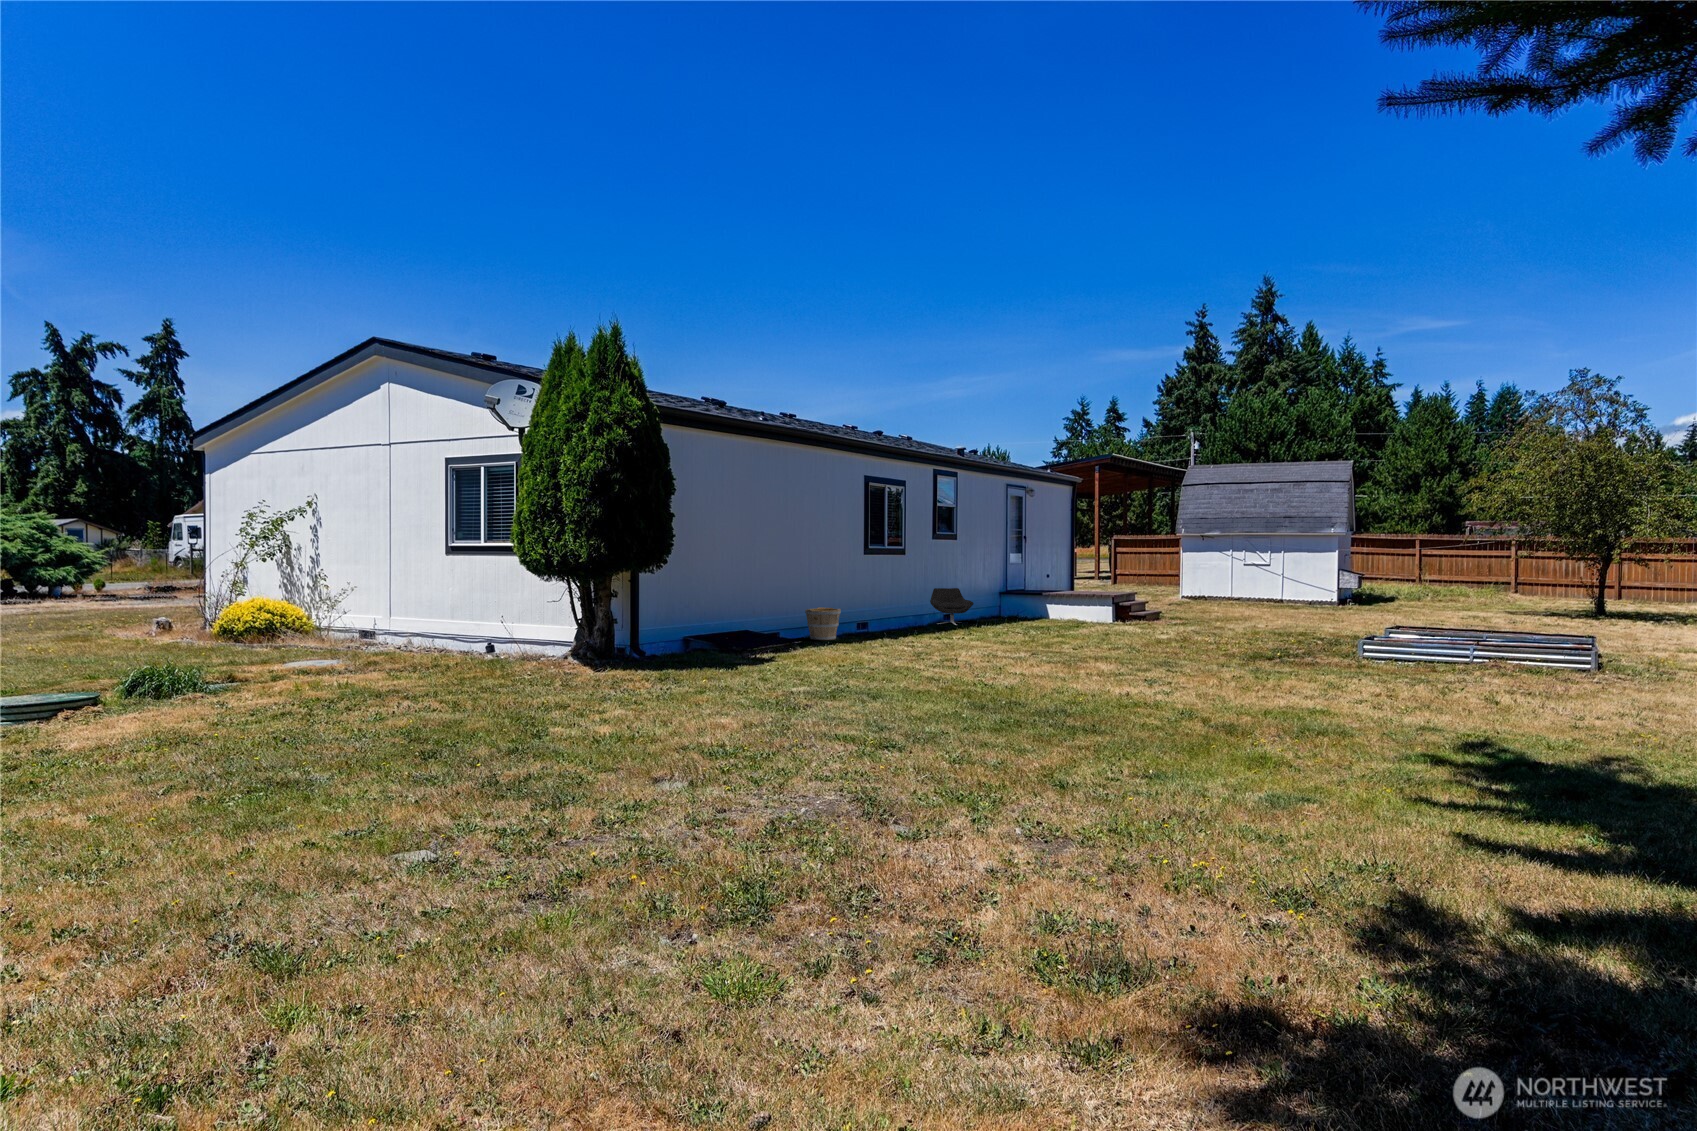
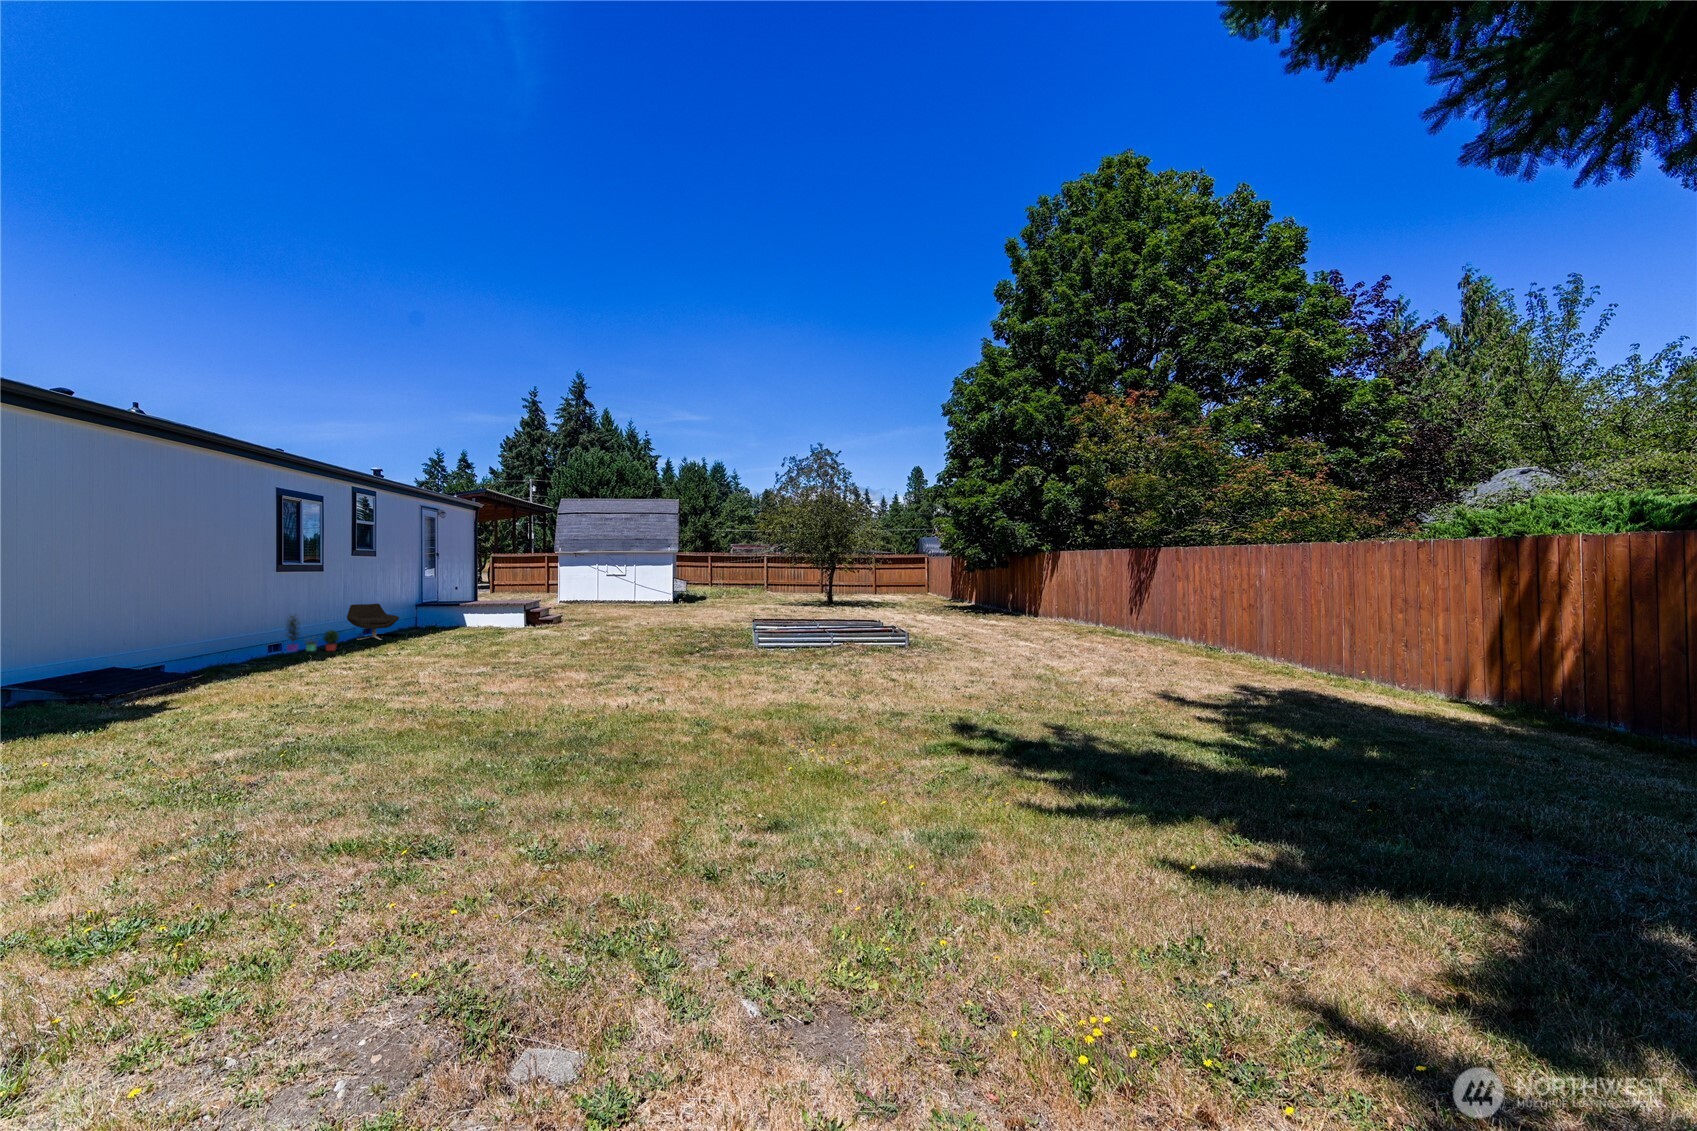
potted plant: none [872,593,914,632] -> present [286,616,339,651]
wooden bucket: present [805,607,841,640] -> none [201,633,255,670]

